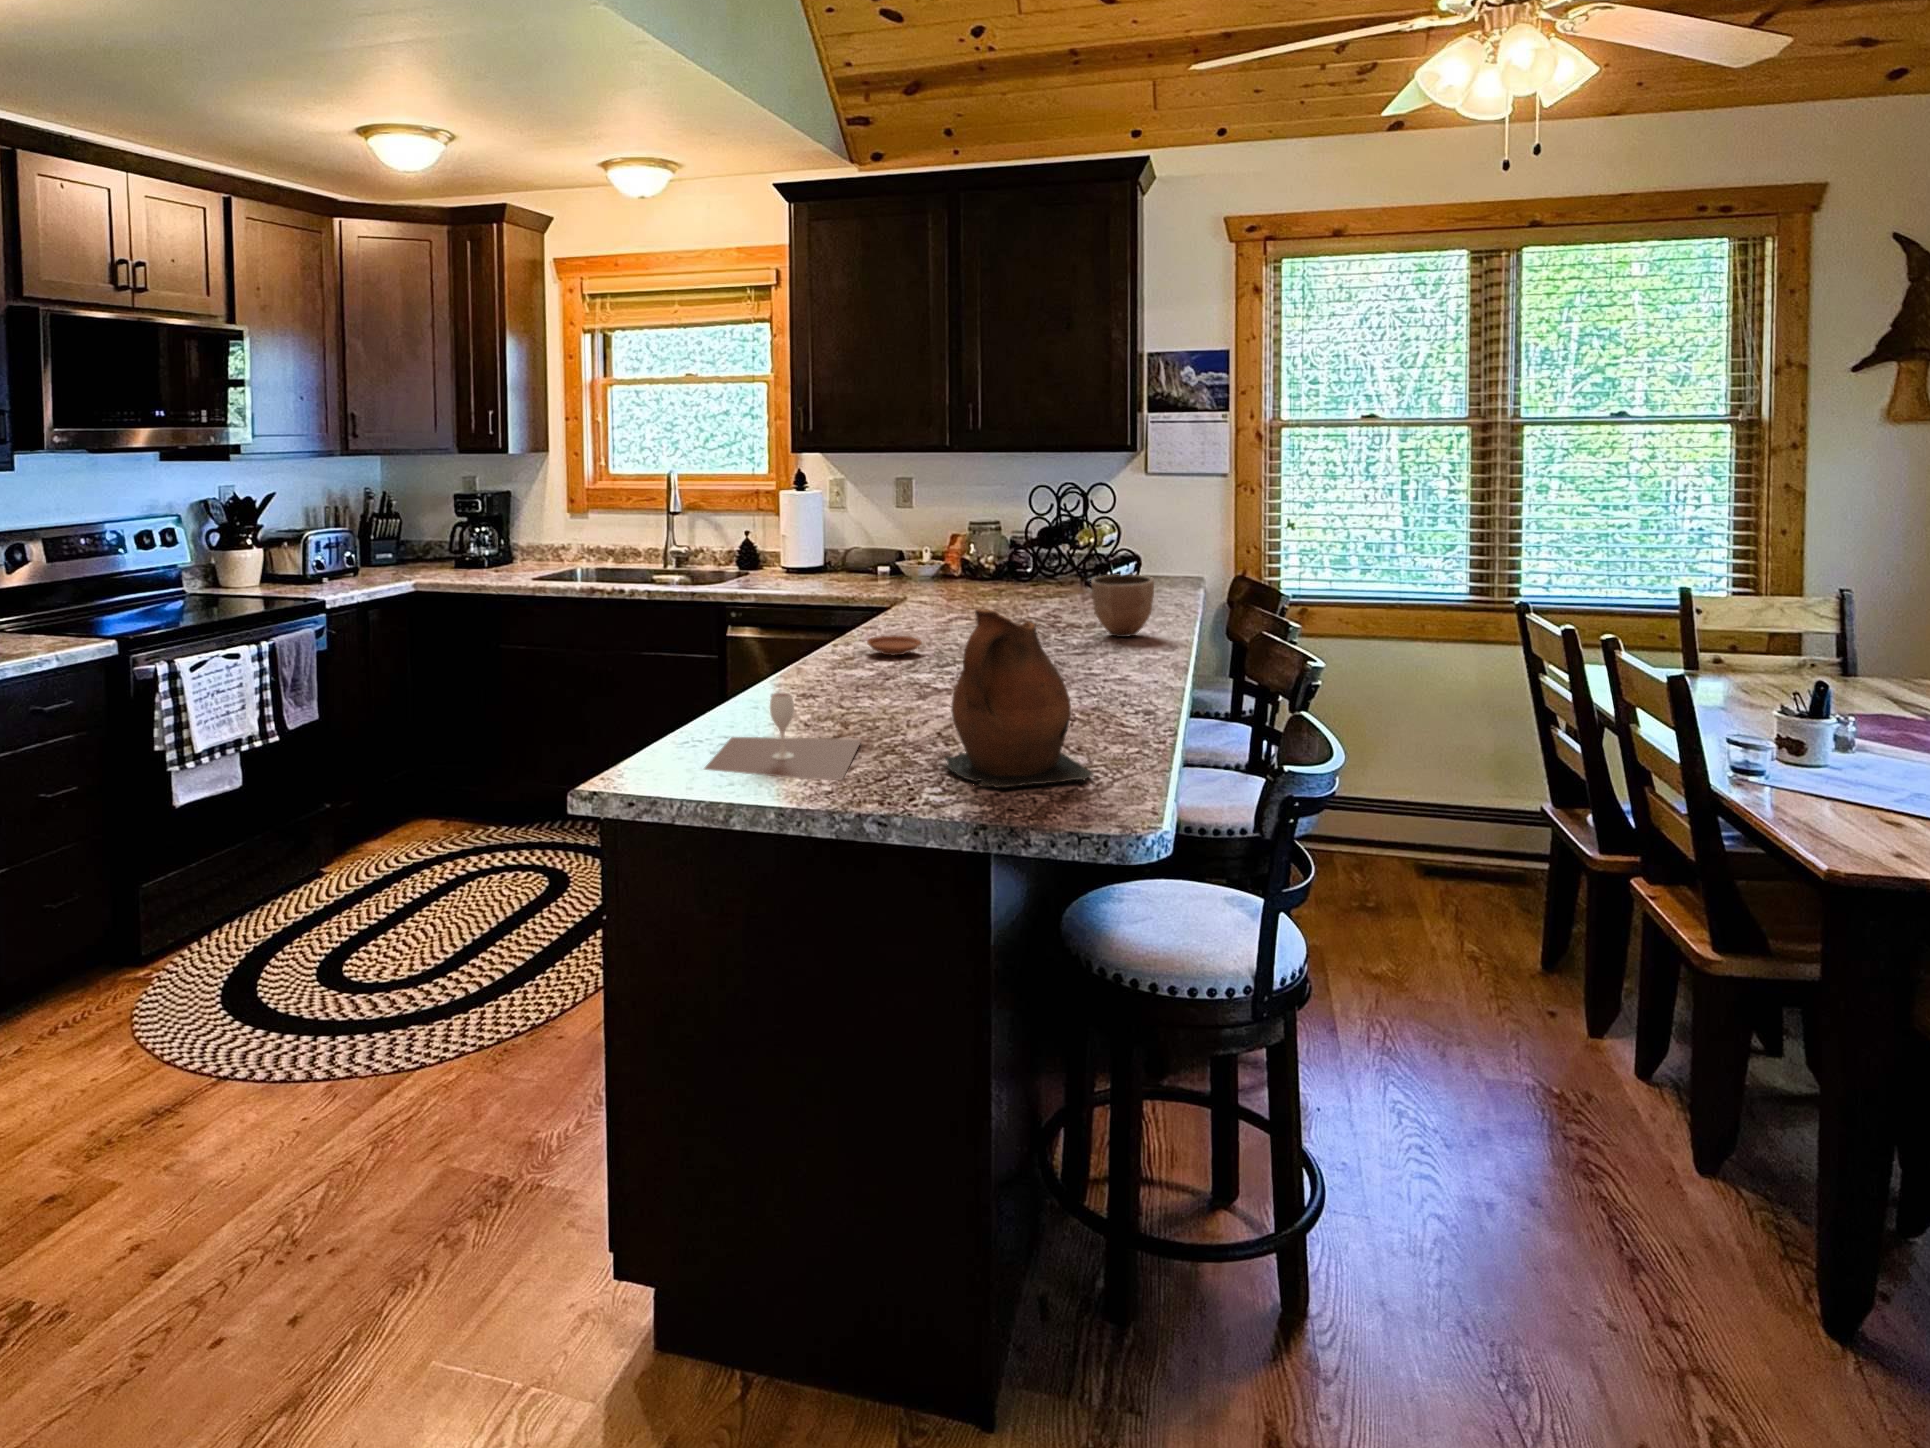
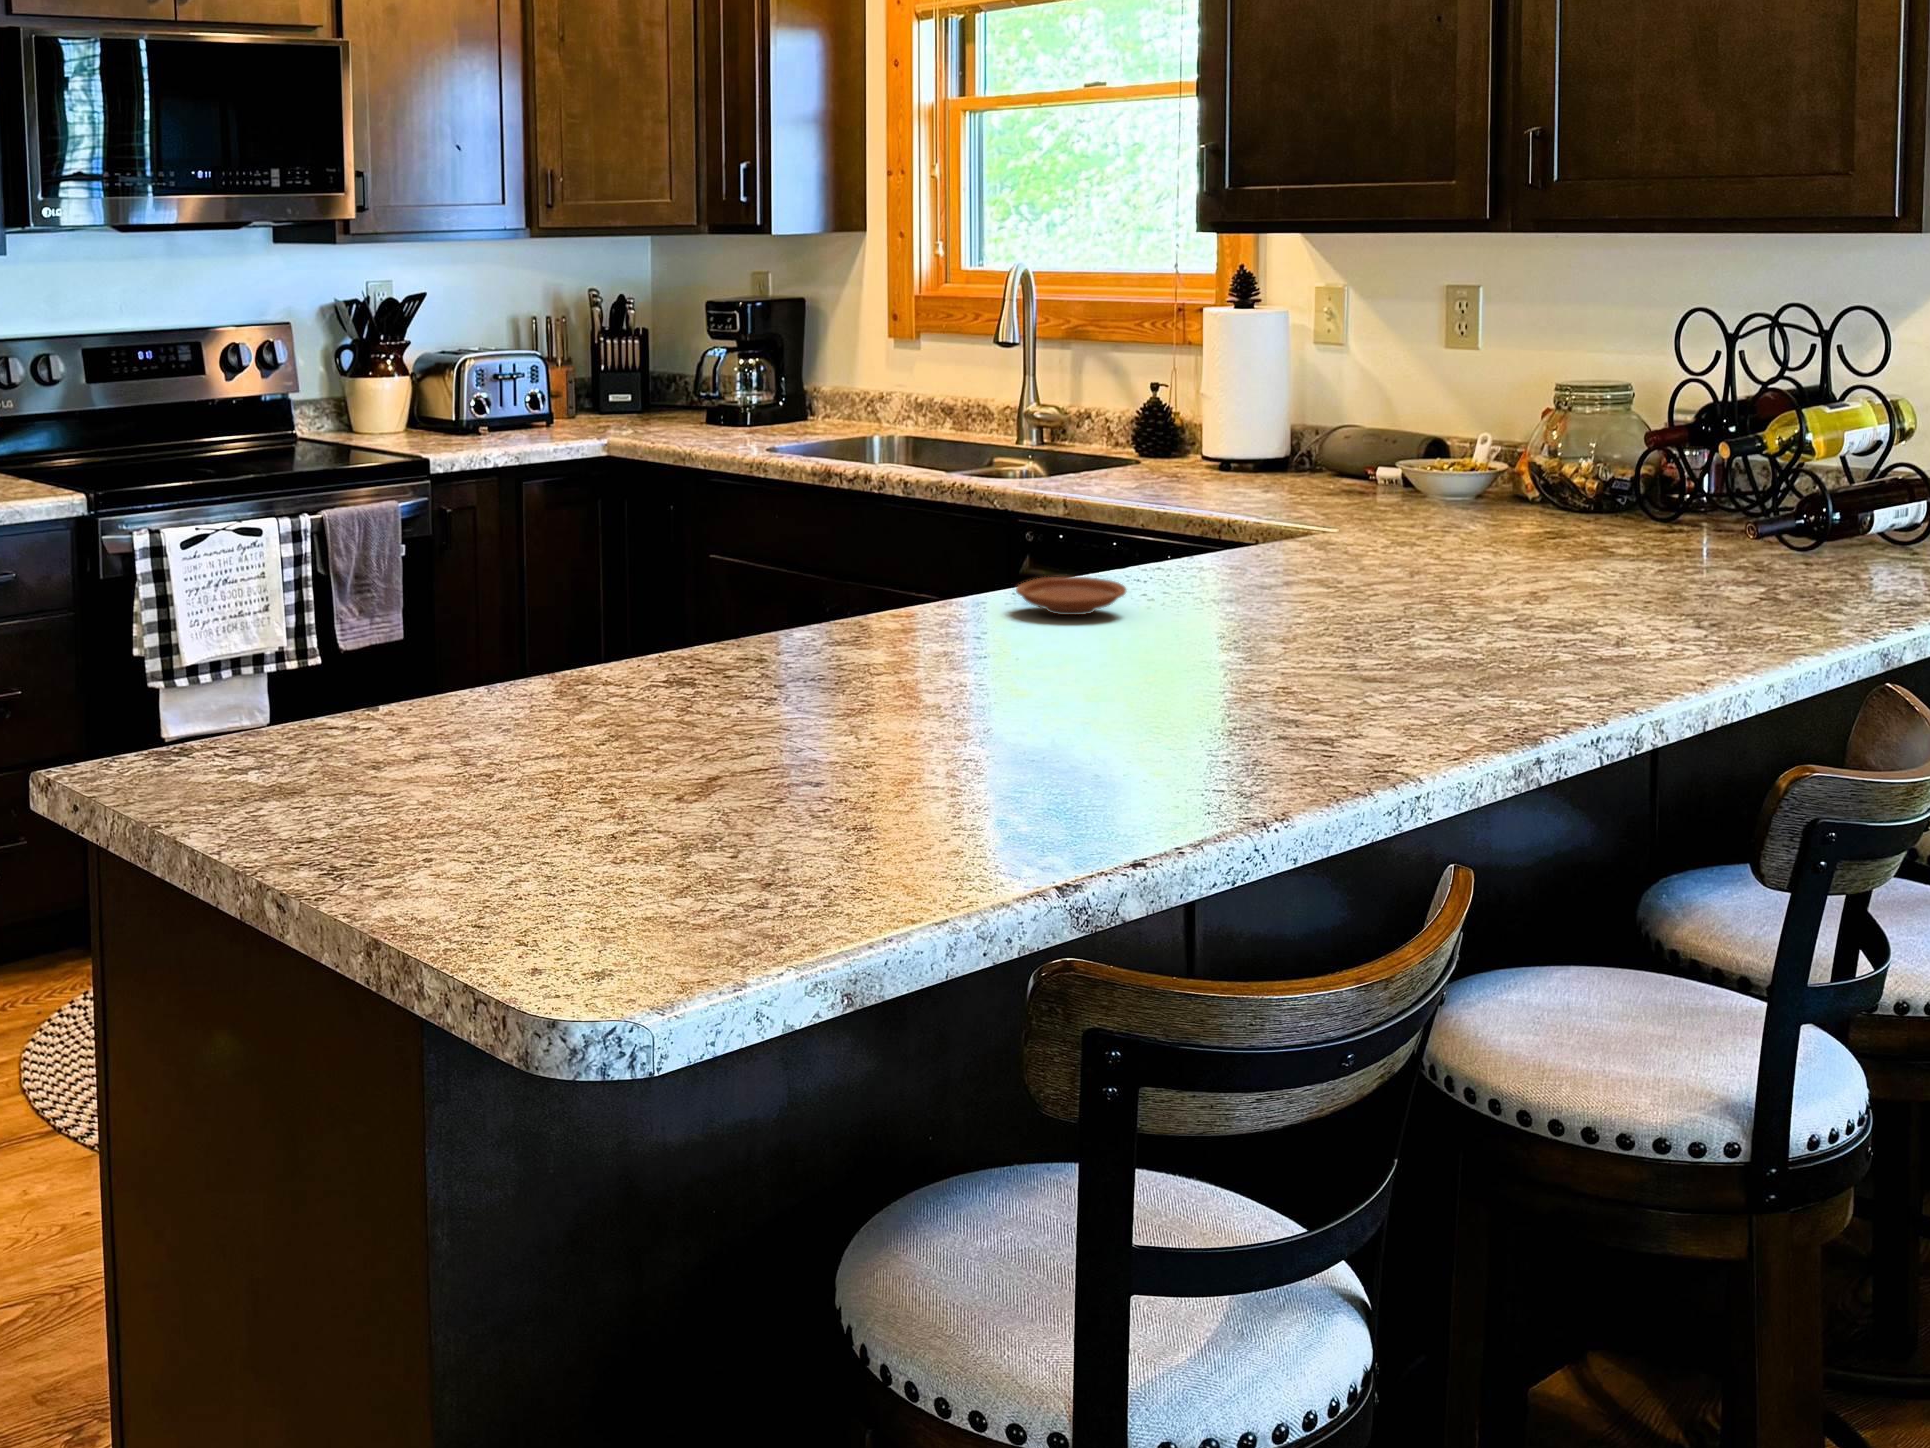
decorative bowl: present [1091,574,1154,637] -> none [1567,488,1720,628]
ceramic pitcher: present [942,609,1092,787] -> none [591,502,891,865]
wine glass: present [704,692,861,780] -> none [275,633,627,795]

